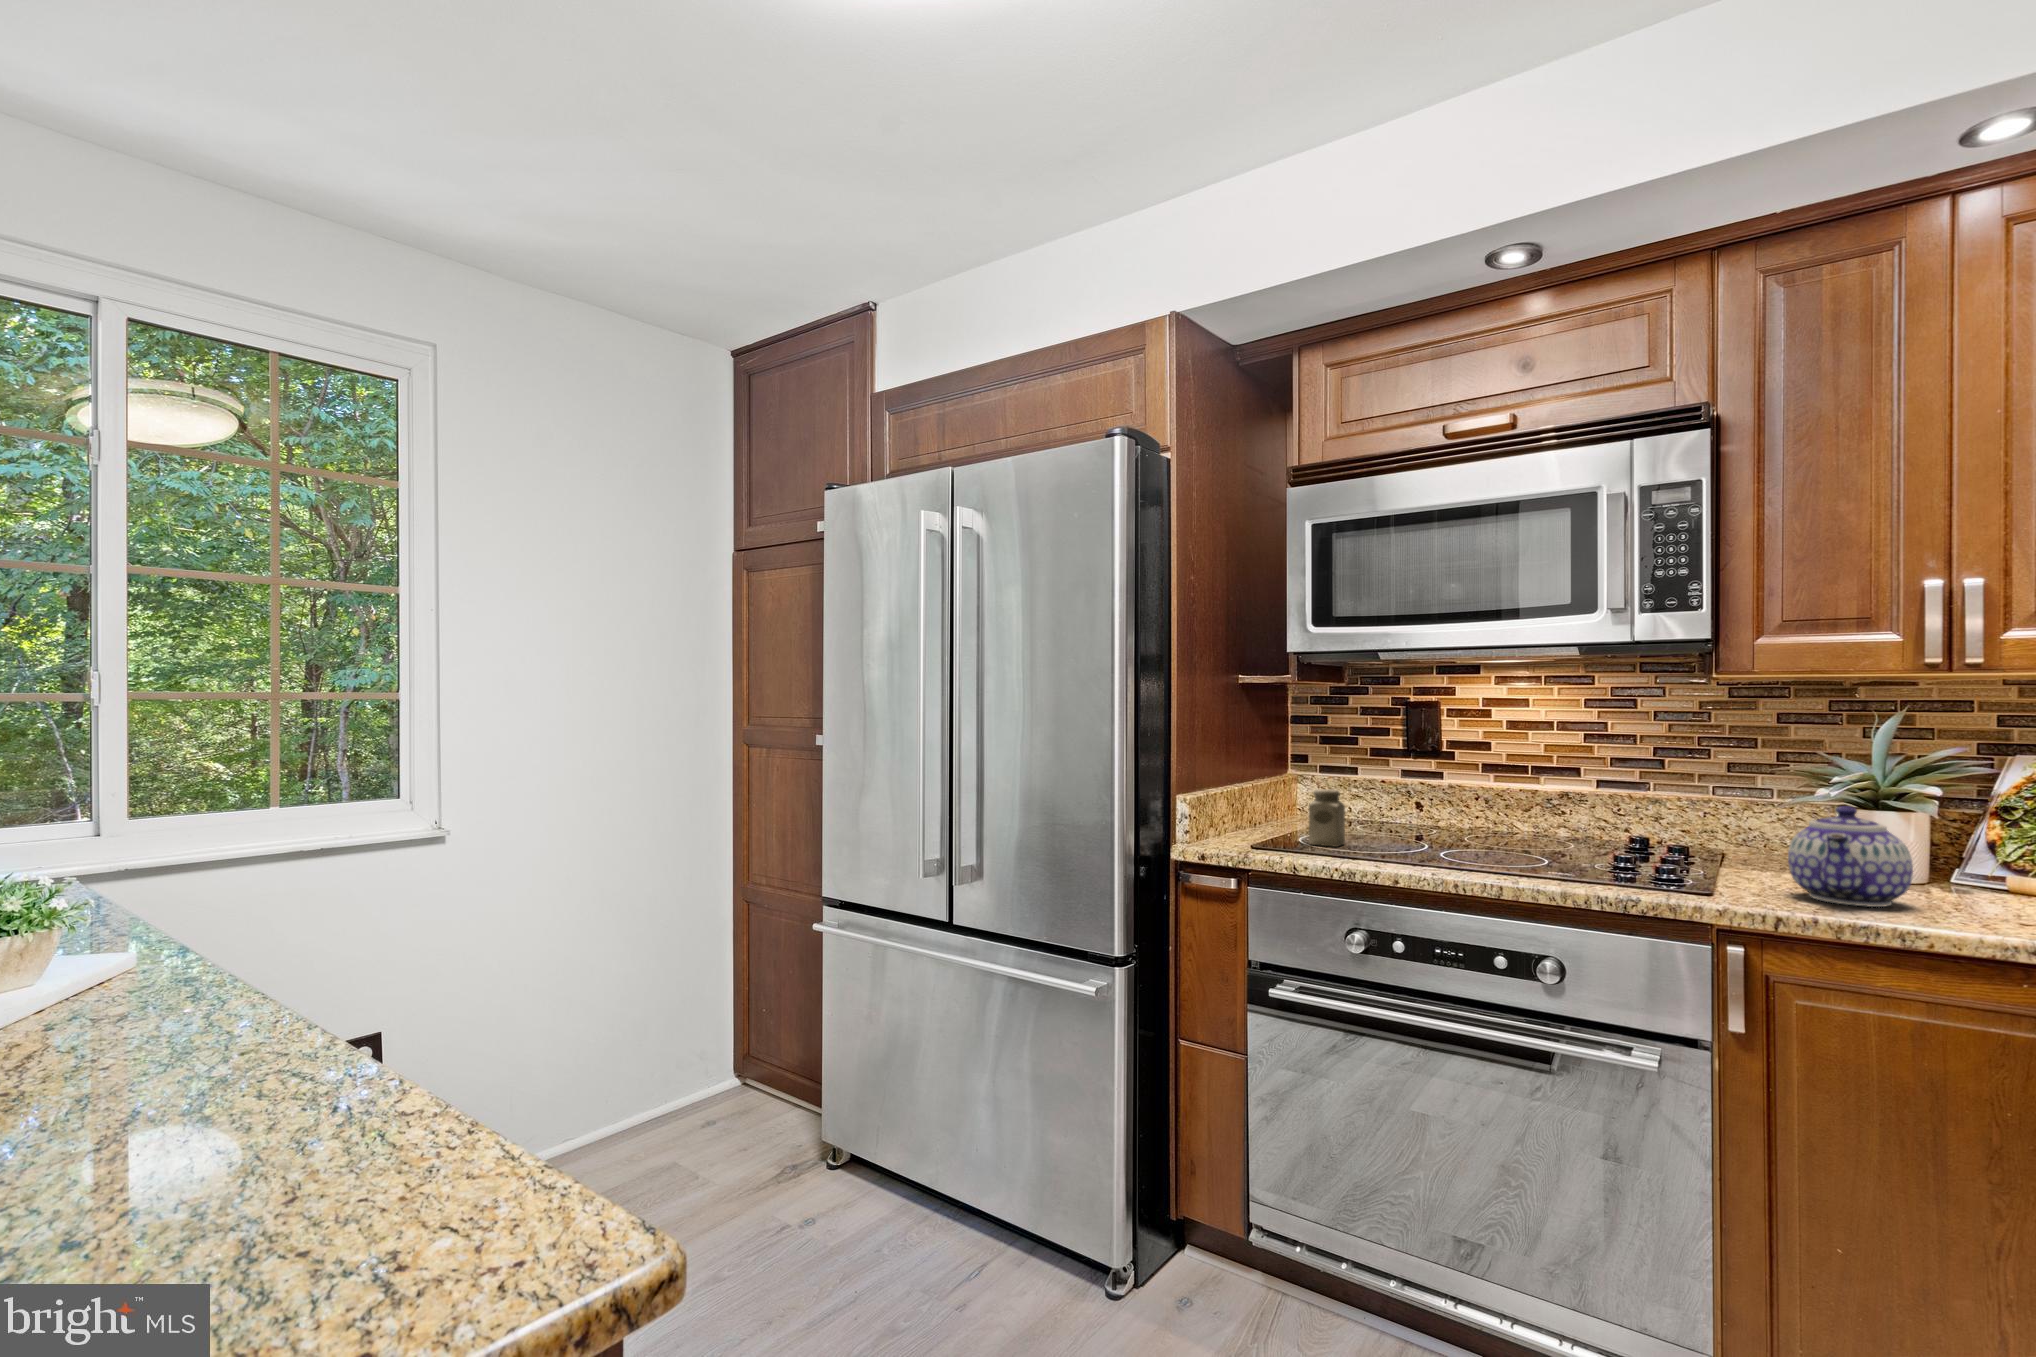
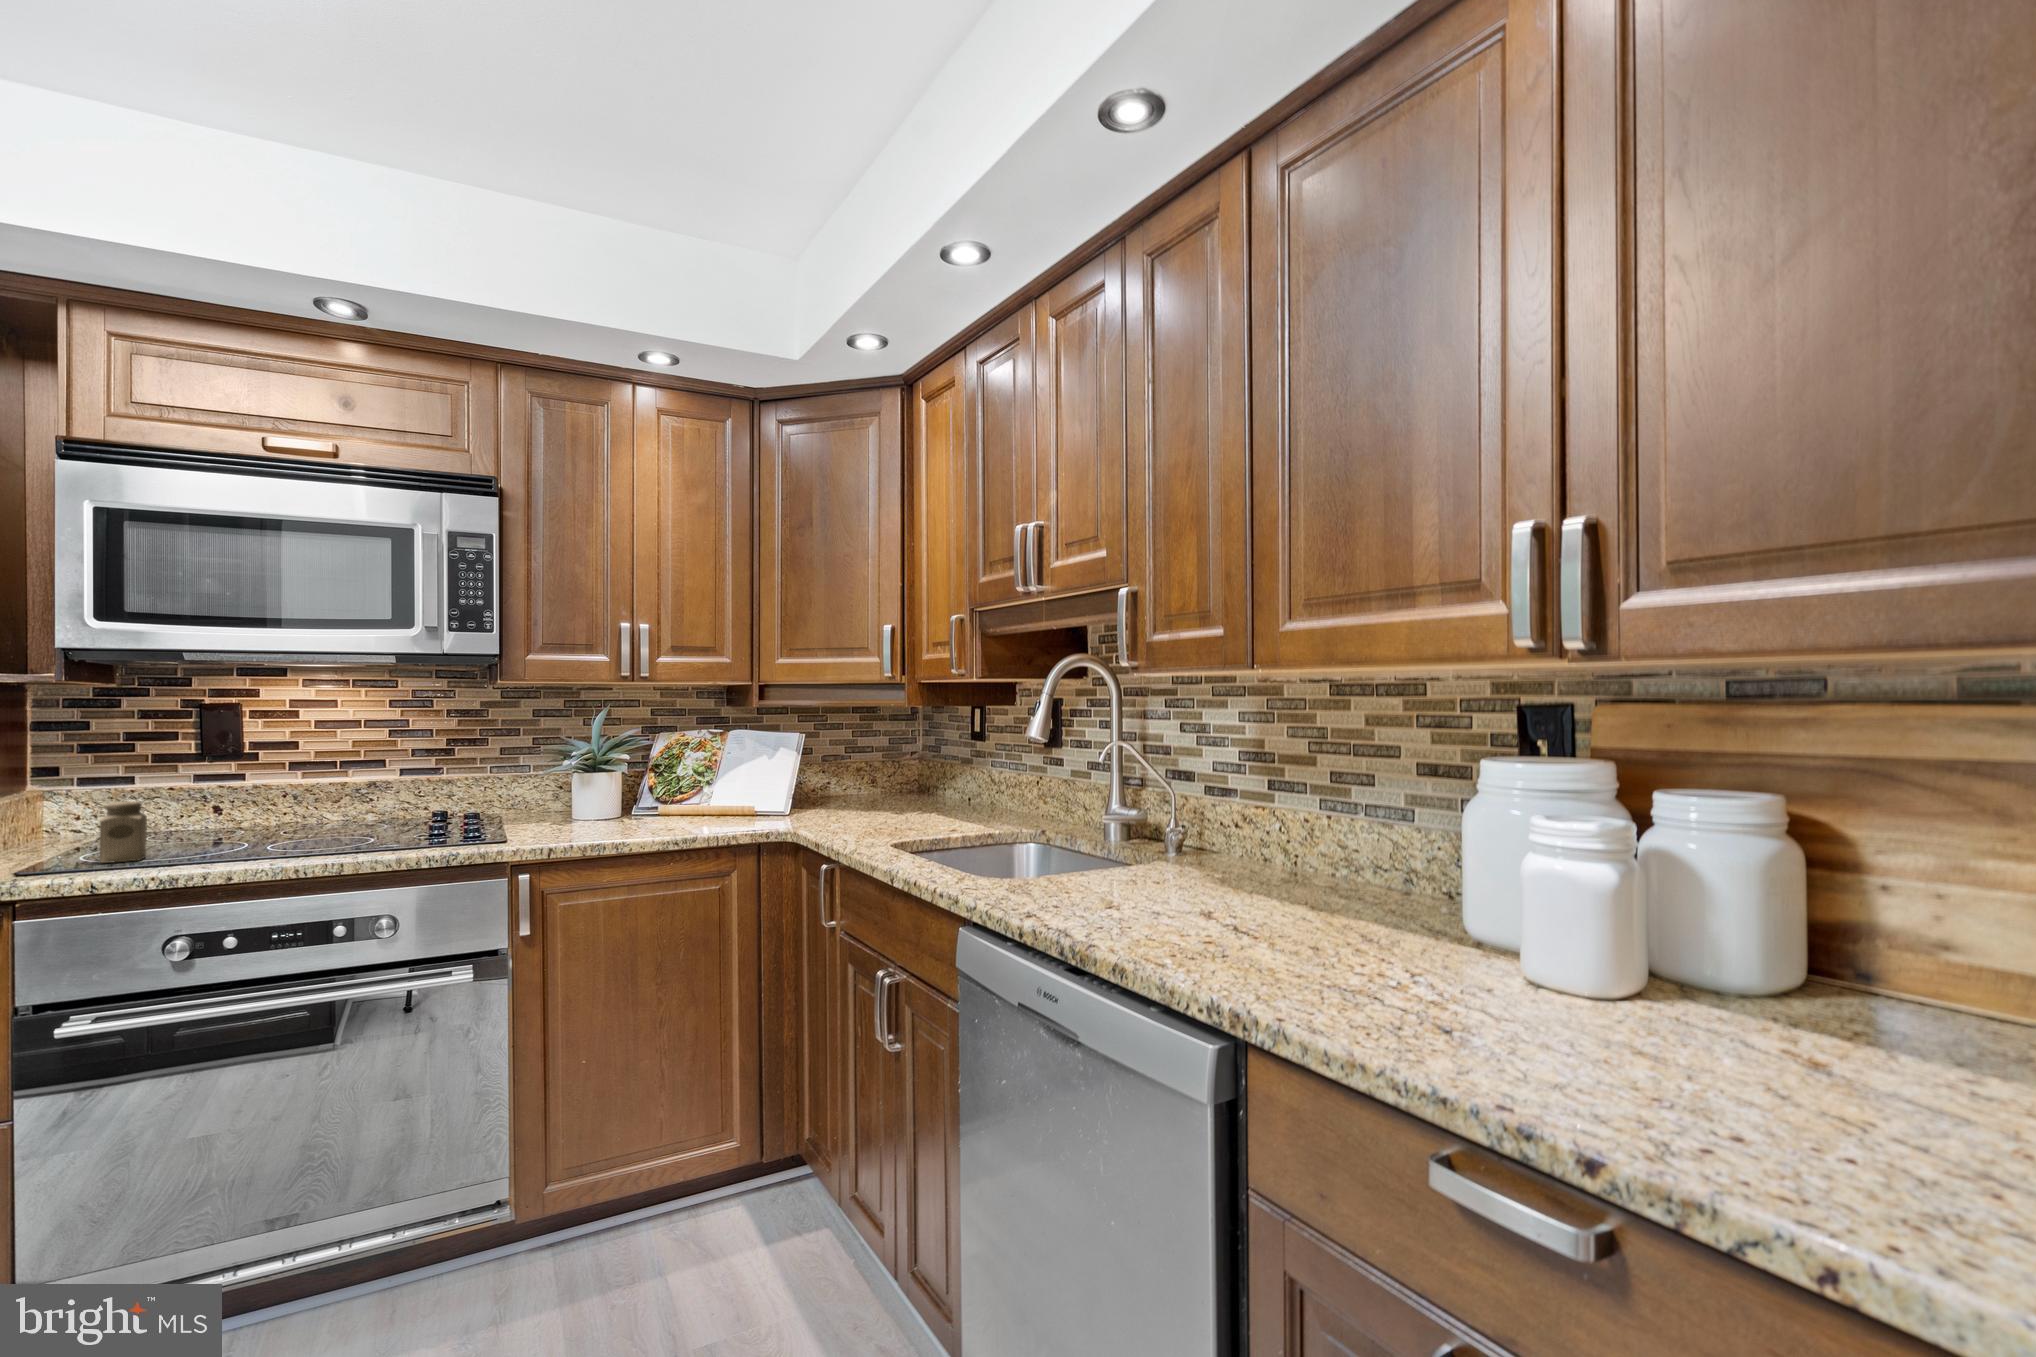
teapot: present [1788,806,1913,907] -> none [551,771,618,834]

